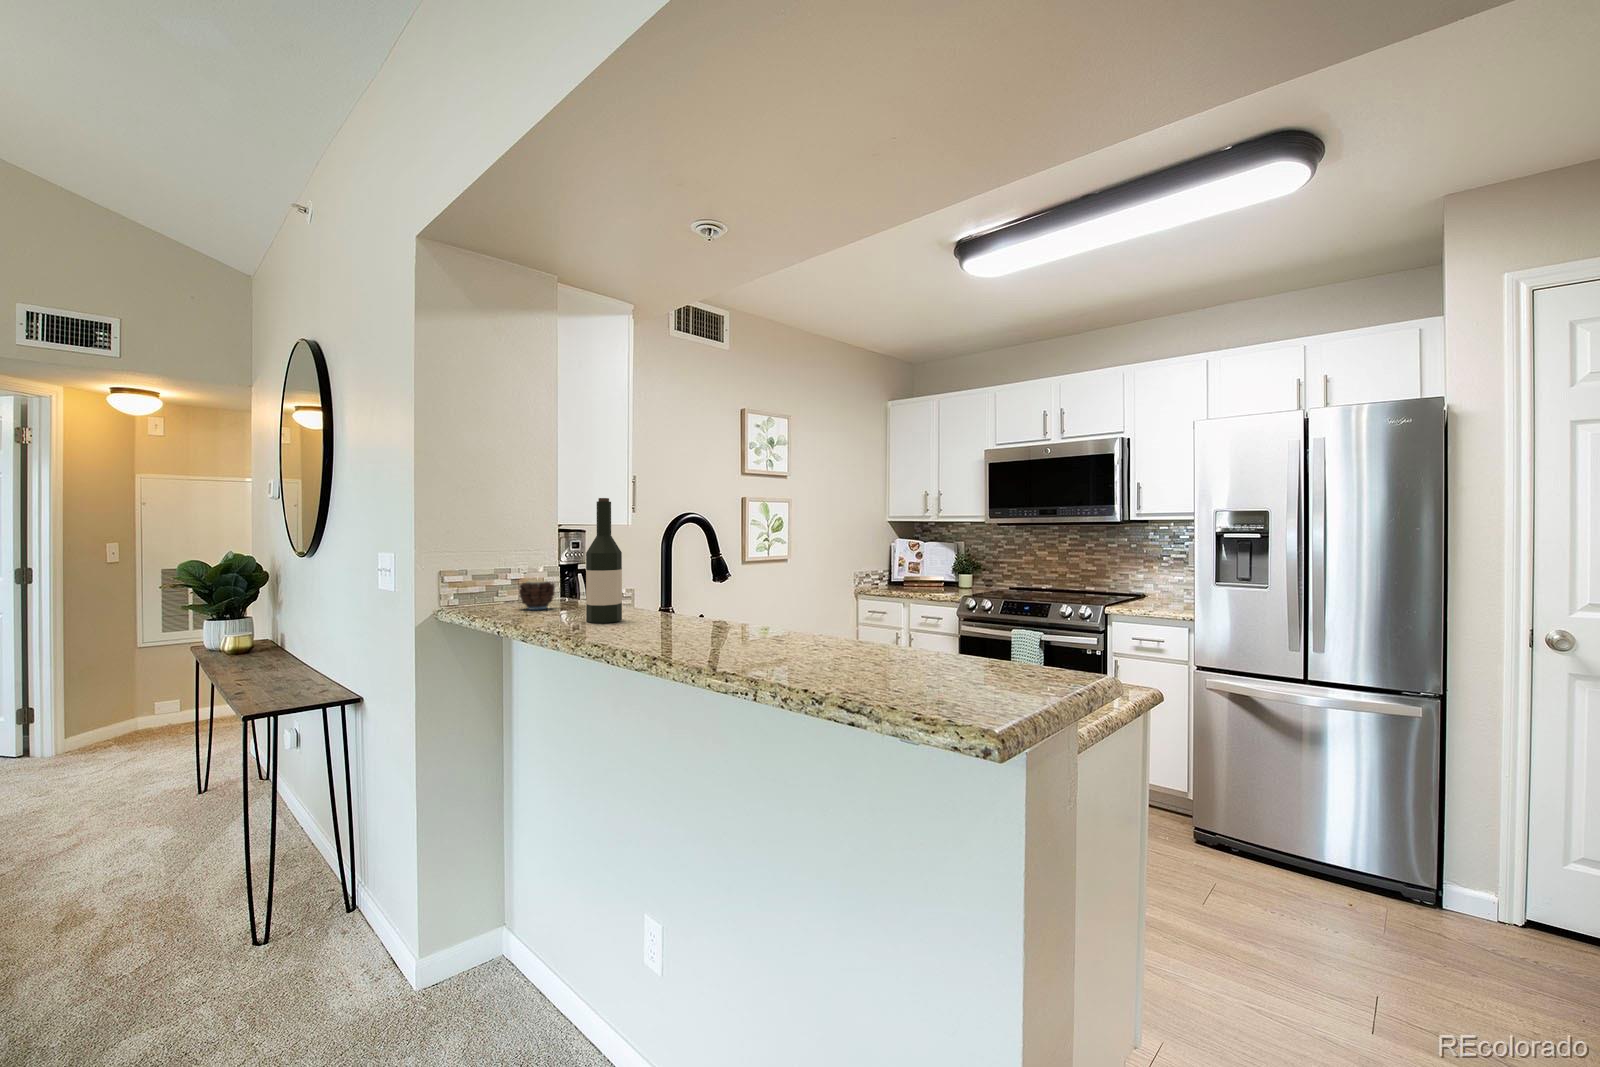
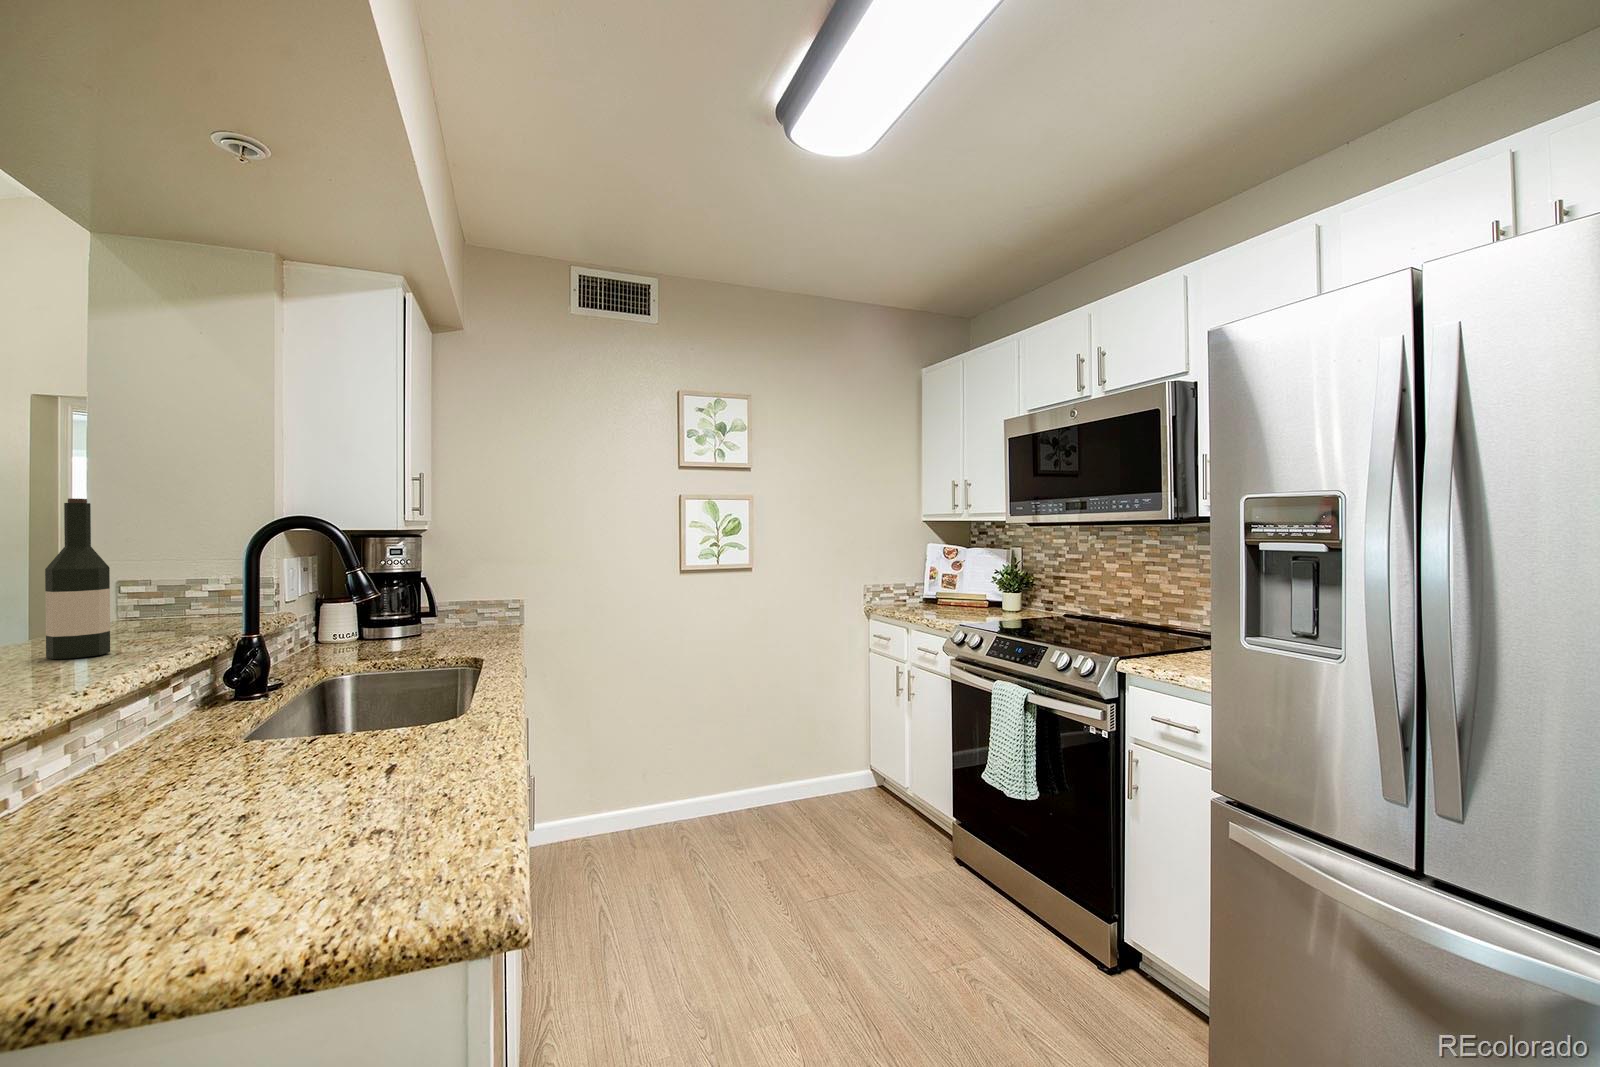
candle: present [519,581,555,610] -> none [123,591,180,632]

